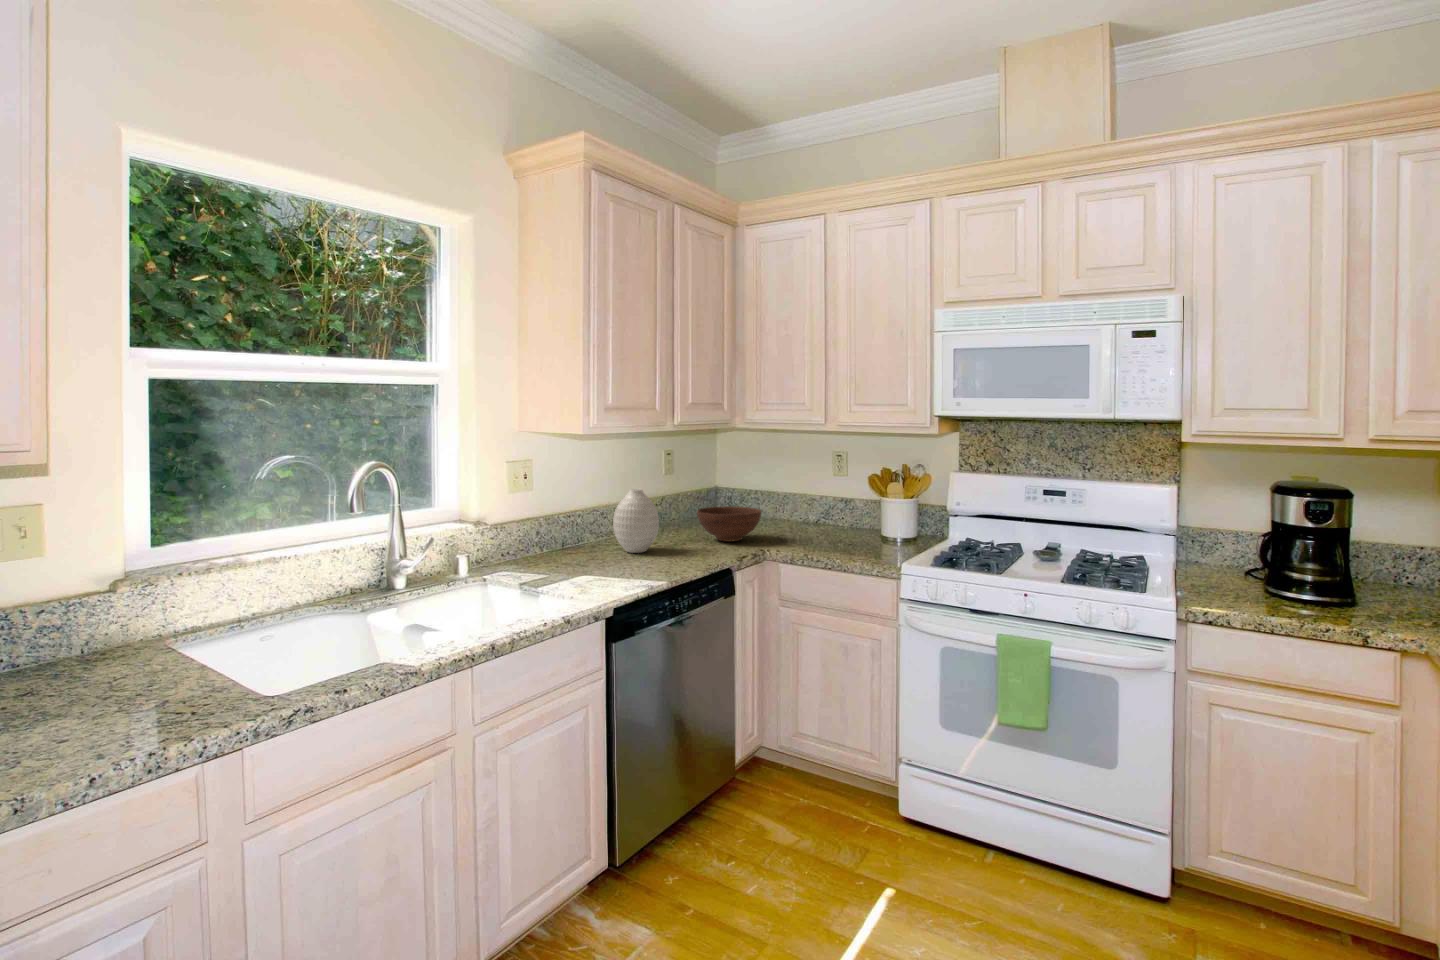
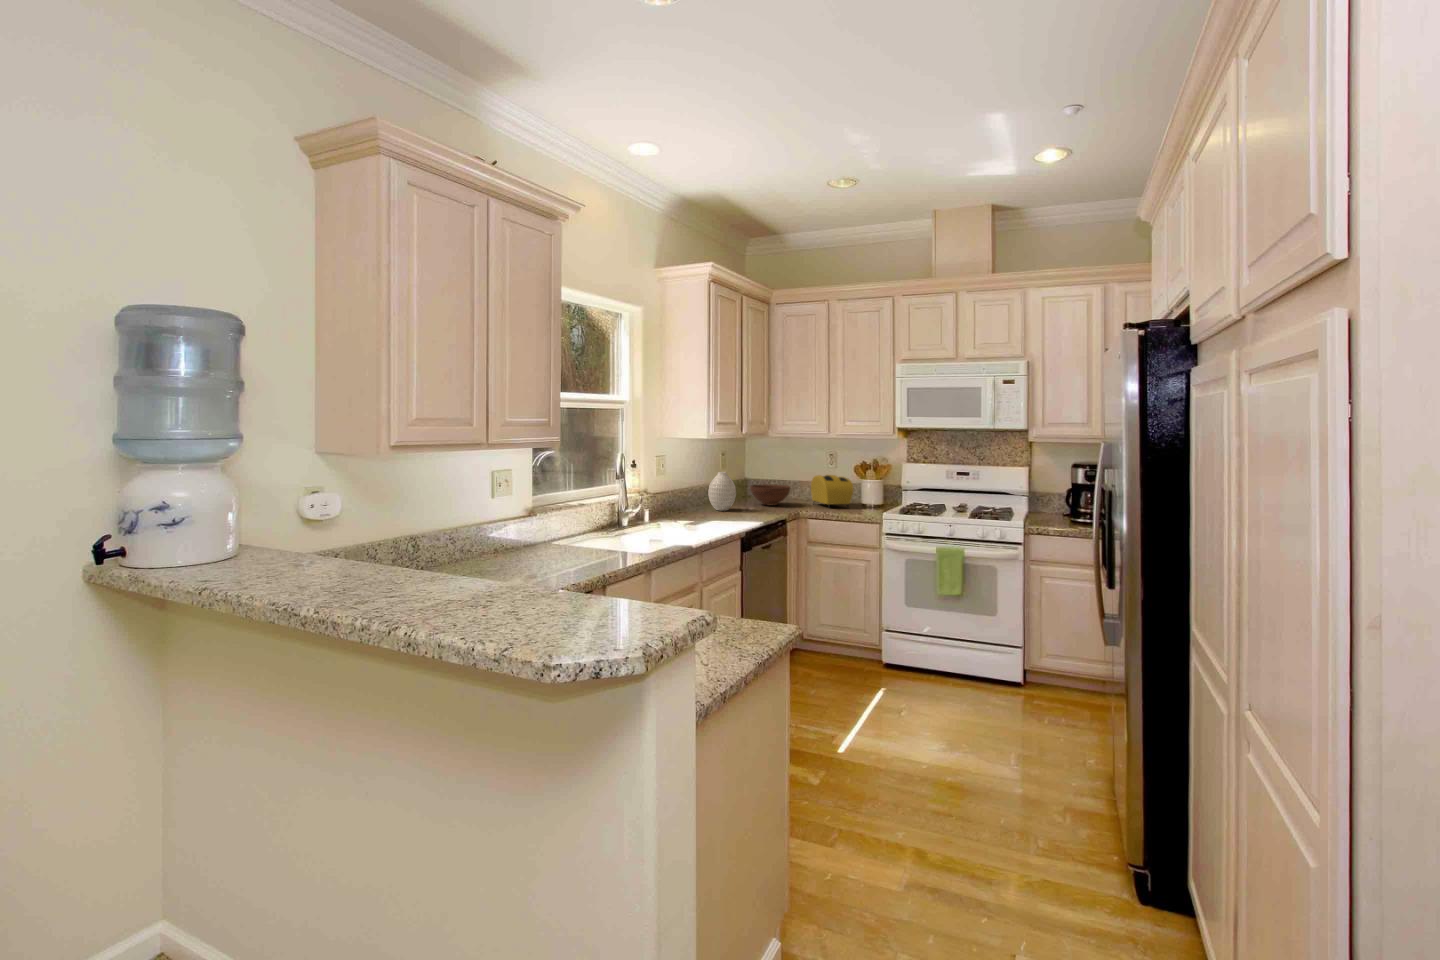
toaster: none [798,493,862,549] -> present [811,475,853,507]

